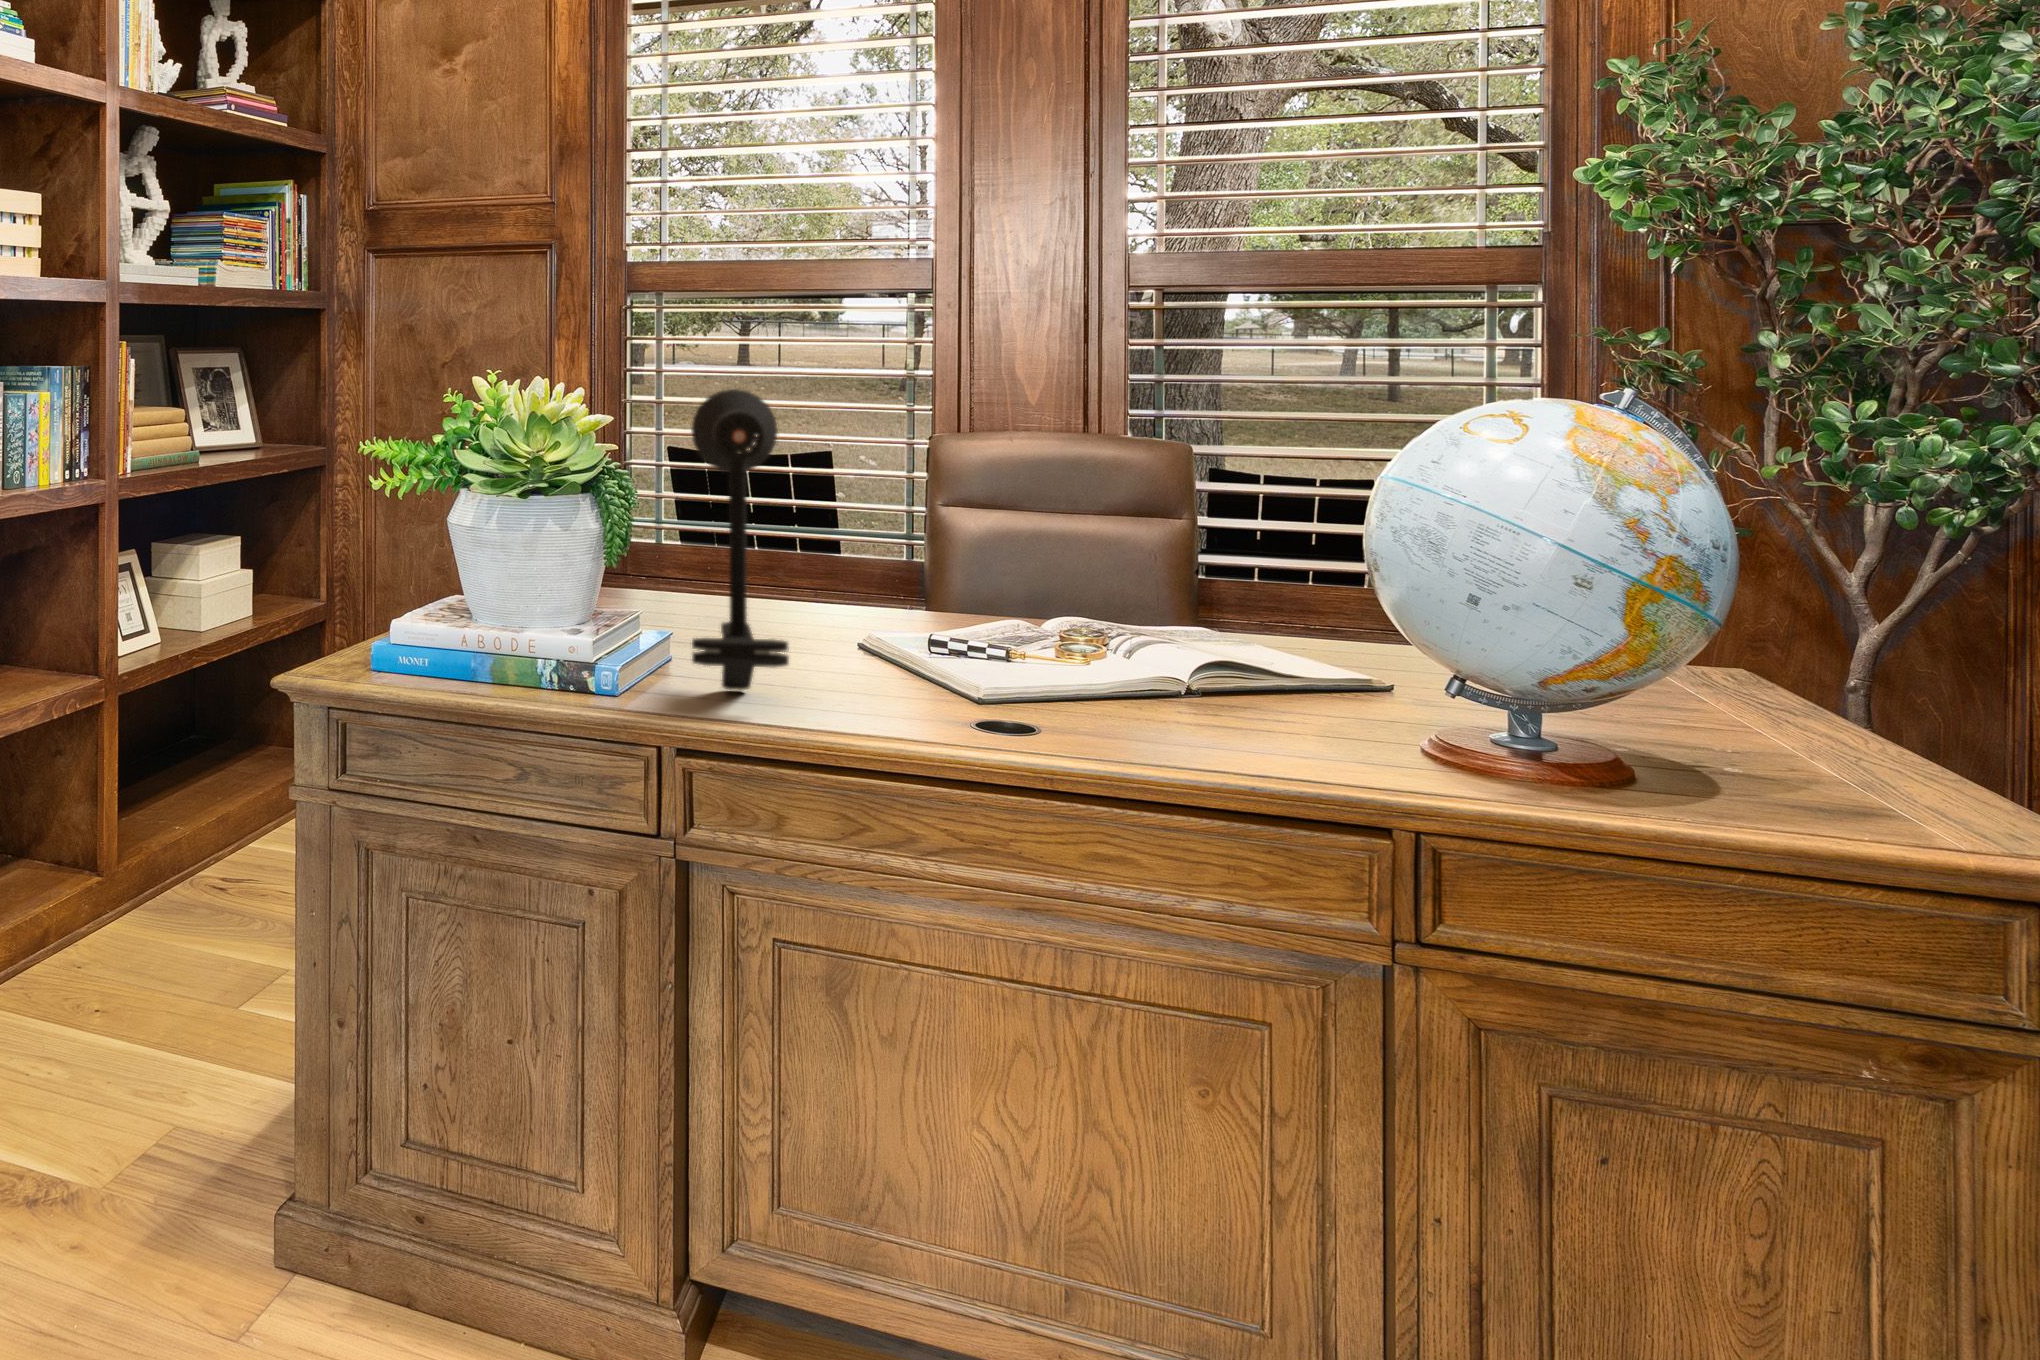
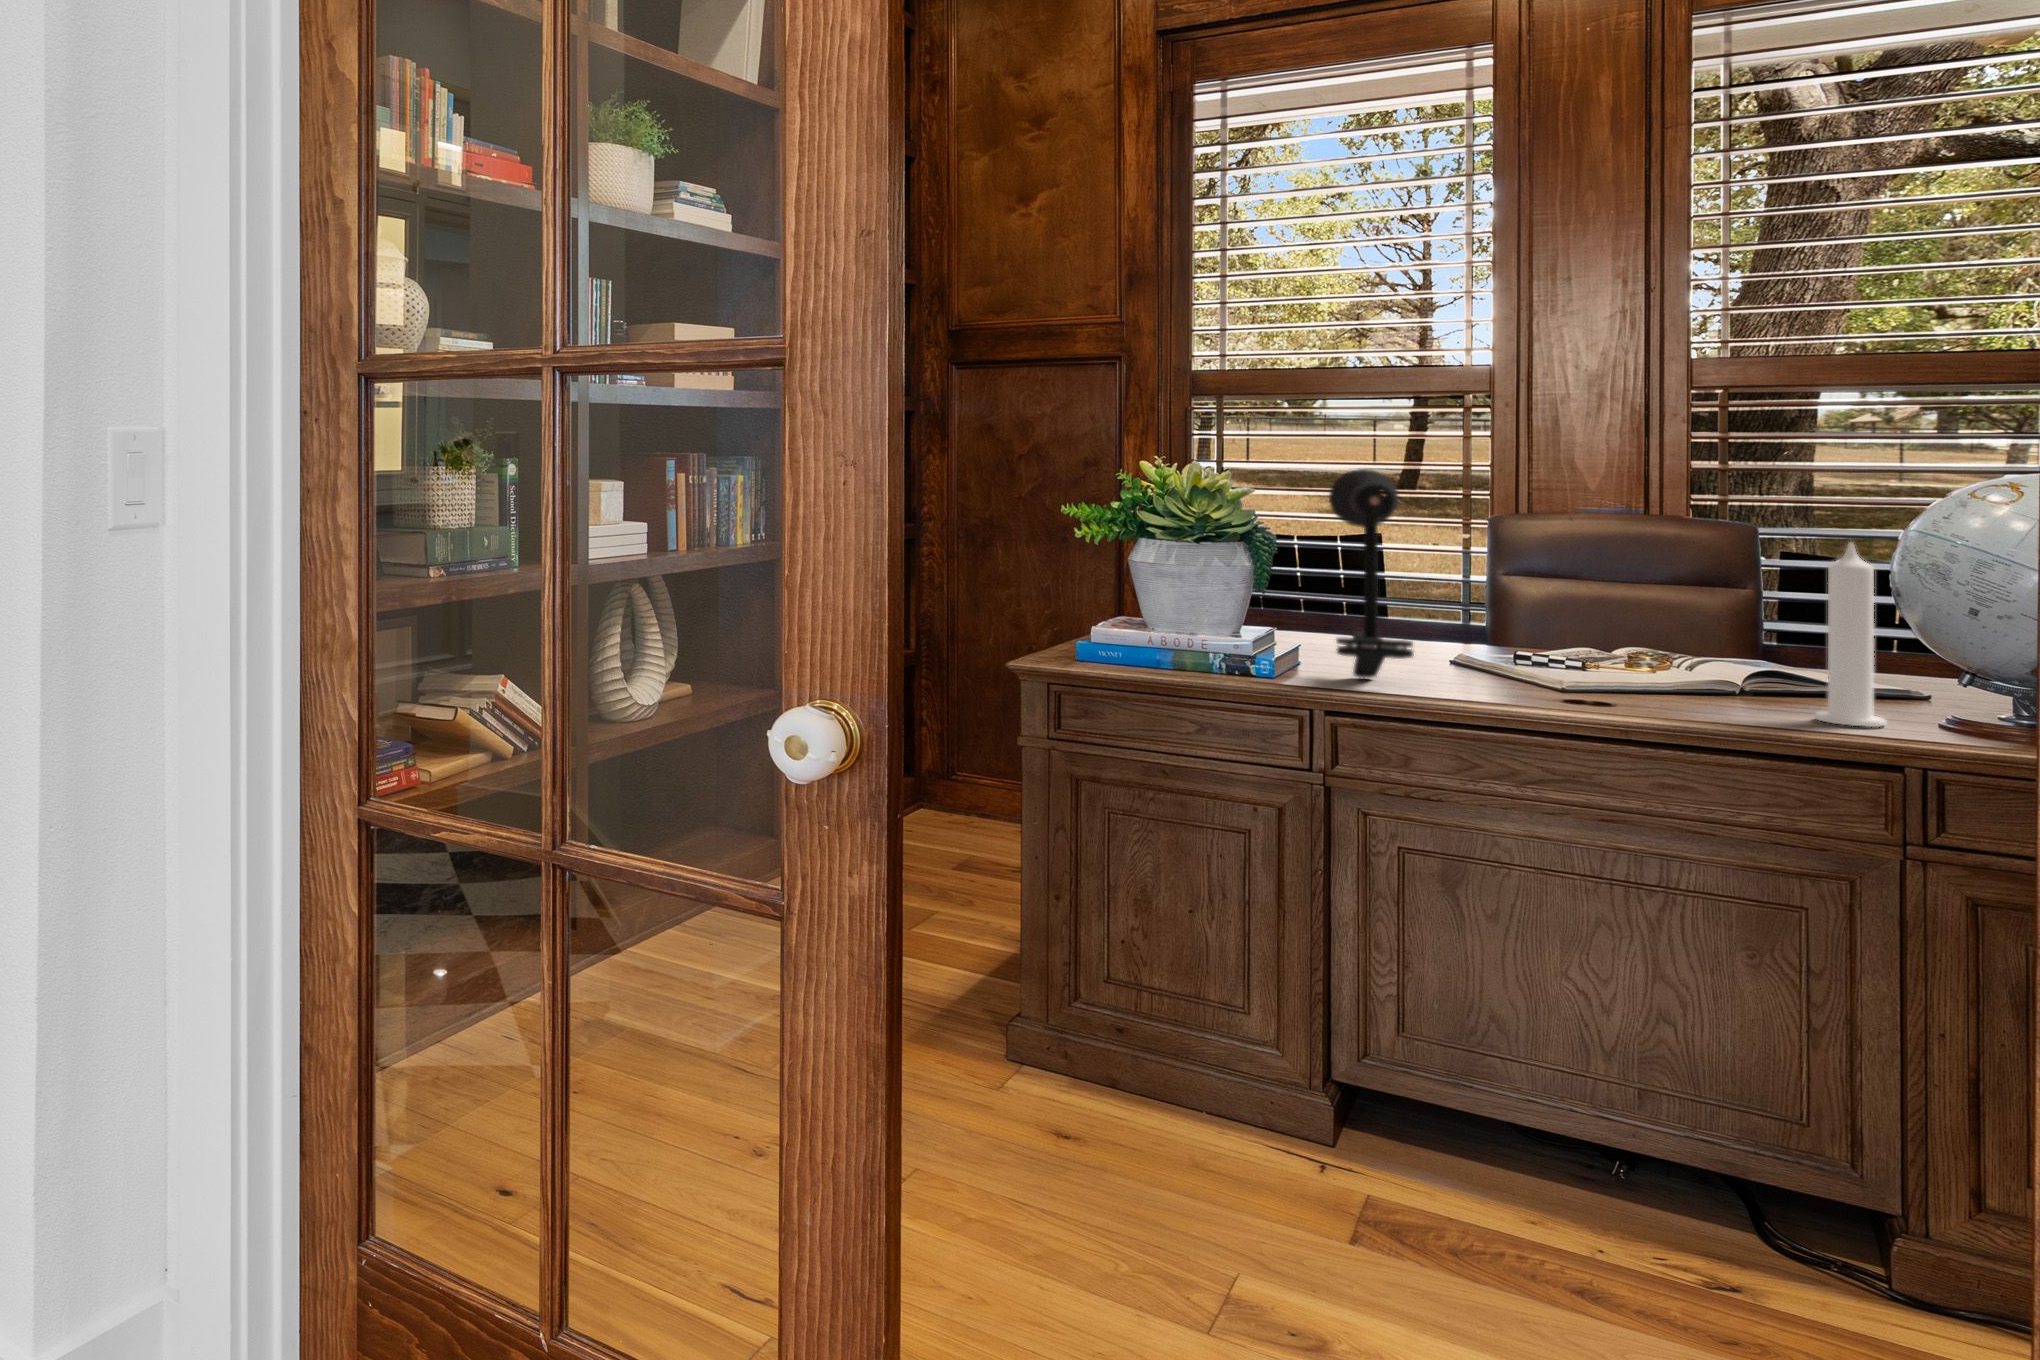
candle: none [1277,494,1363,762] -> present [1815,543,1886,727]

